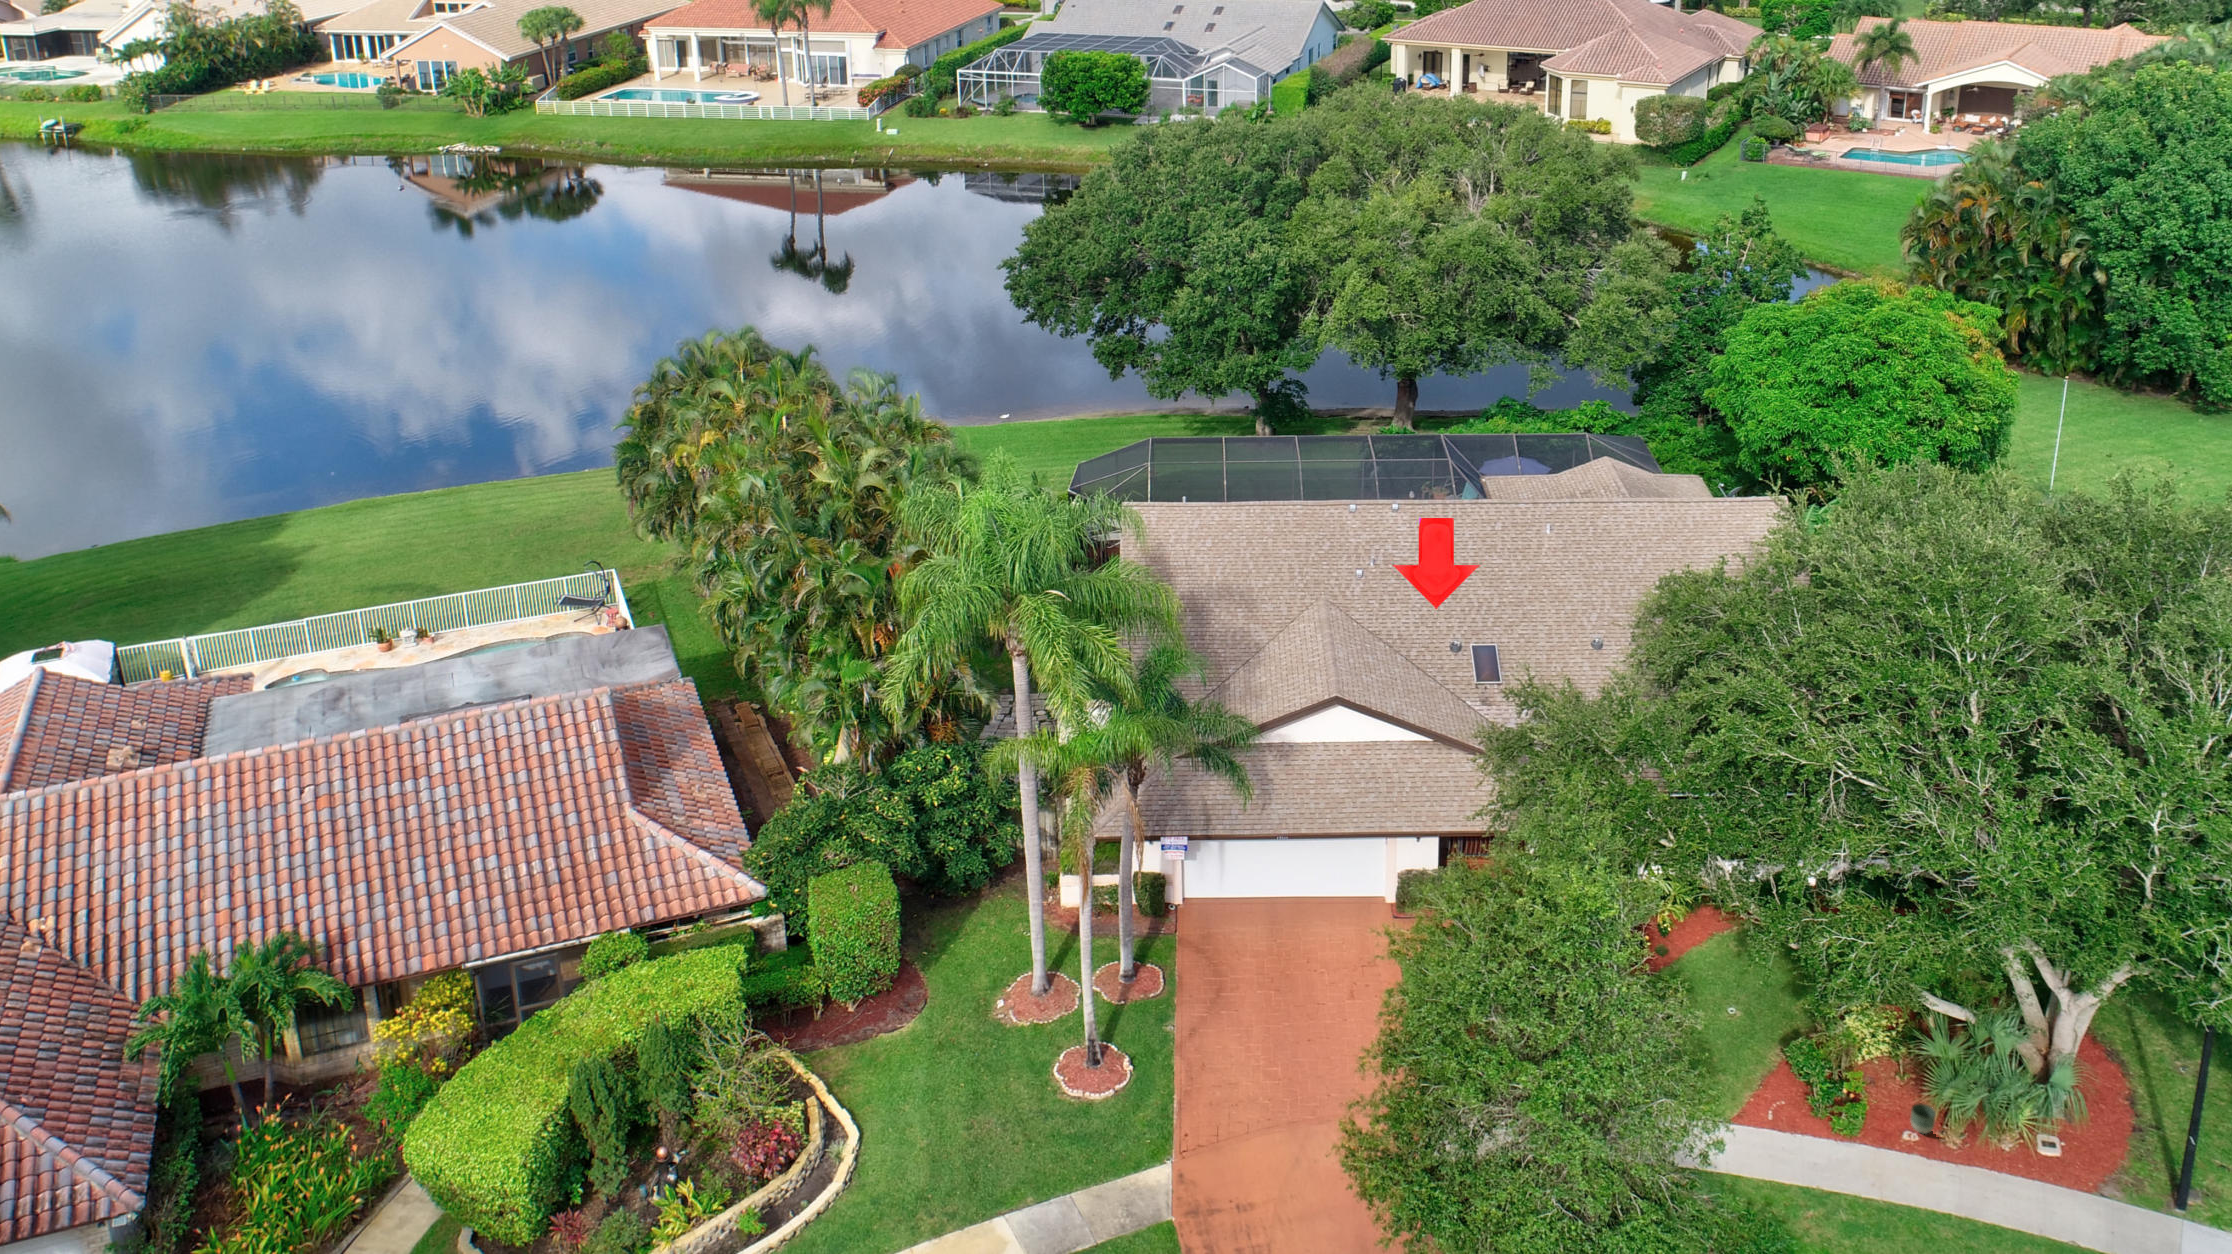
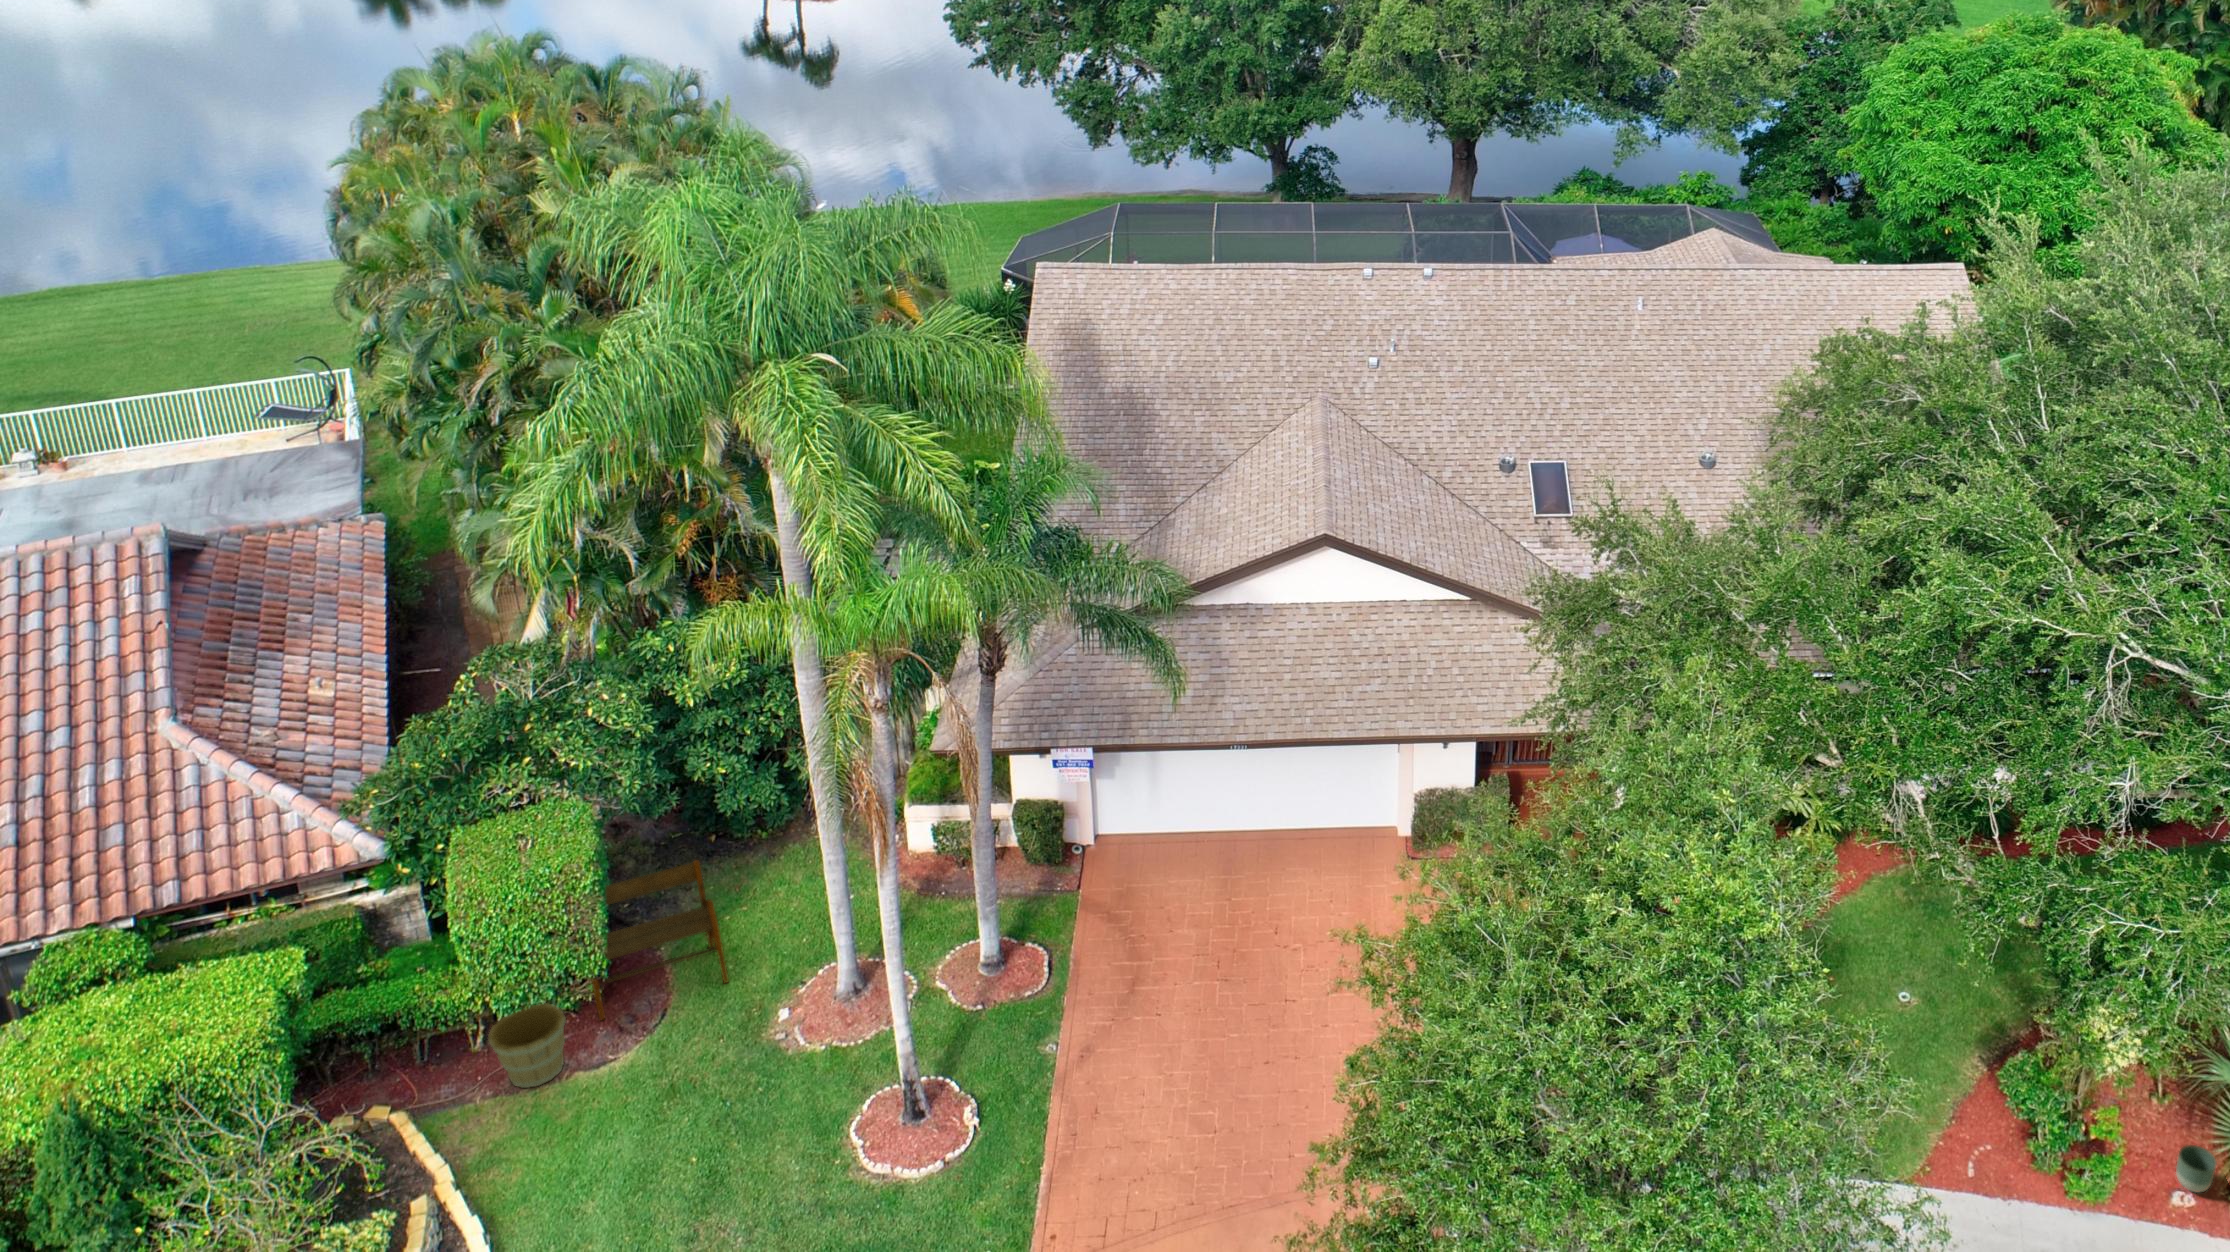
bench: none [878,906,964,1006] -> present [591,860,729,1020]
wooden bucket: none [837,991,879,1043] -> present [489,1003,566,1088]

